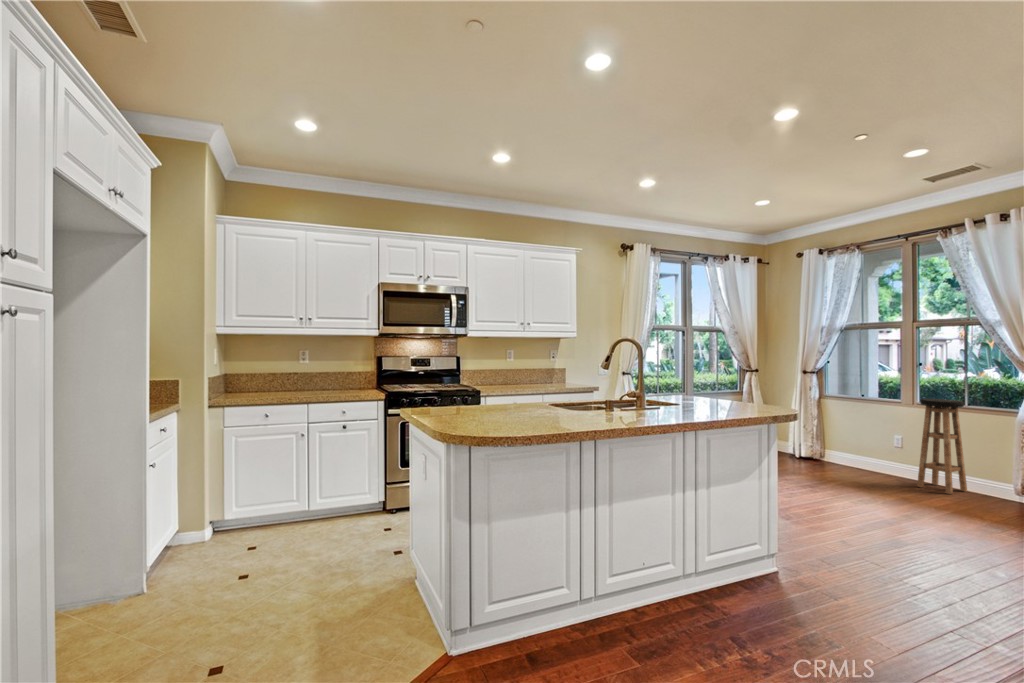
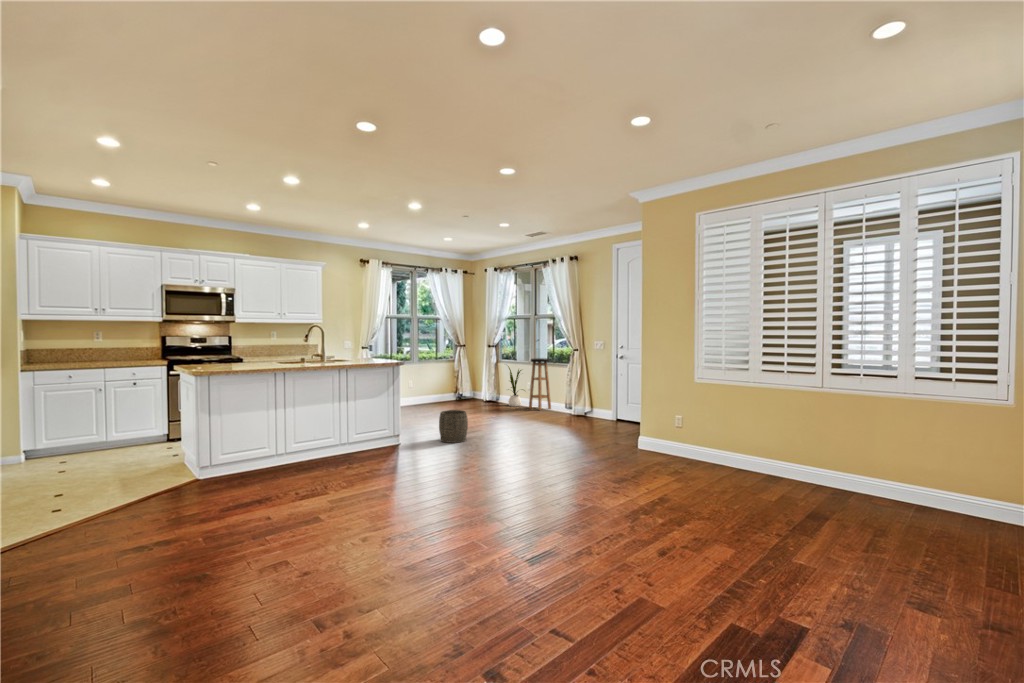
house plant: none [846,403,900,477] -> present [508,366,525,406]
woven basket: none [860,517,936,599] -> present [439,410,468,443]

